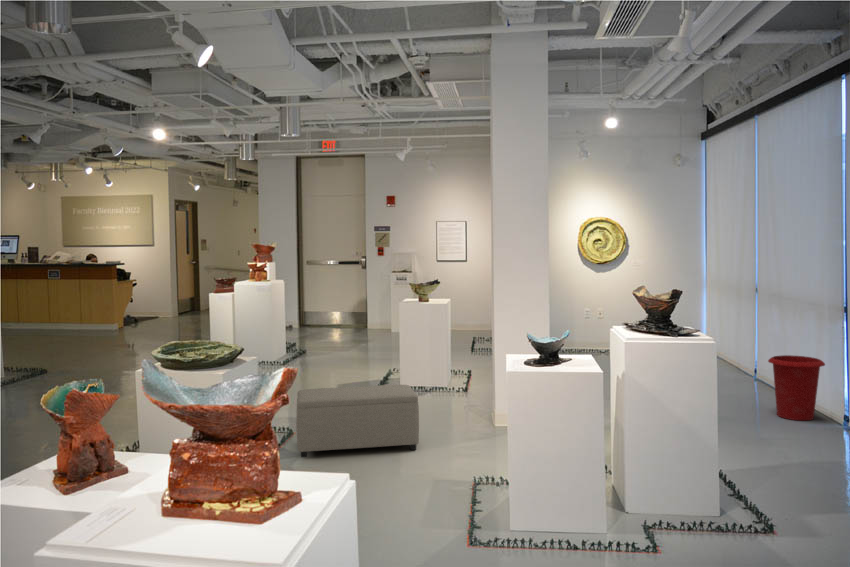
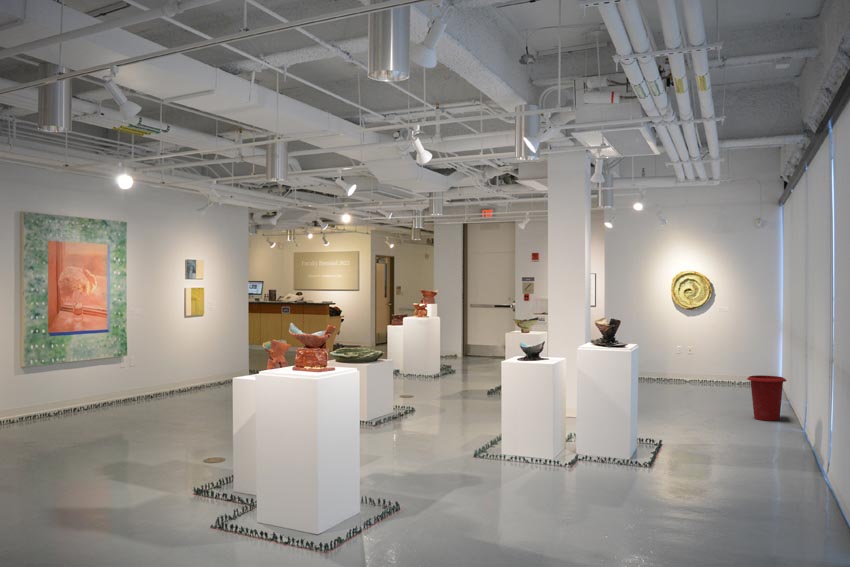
ottoman: present [296,385,419,457] -> none [417,379,490,417]

